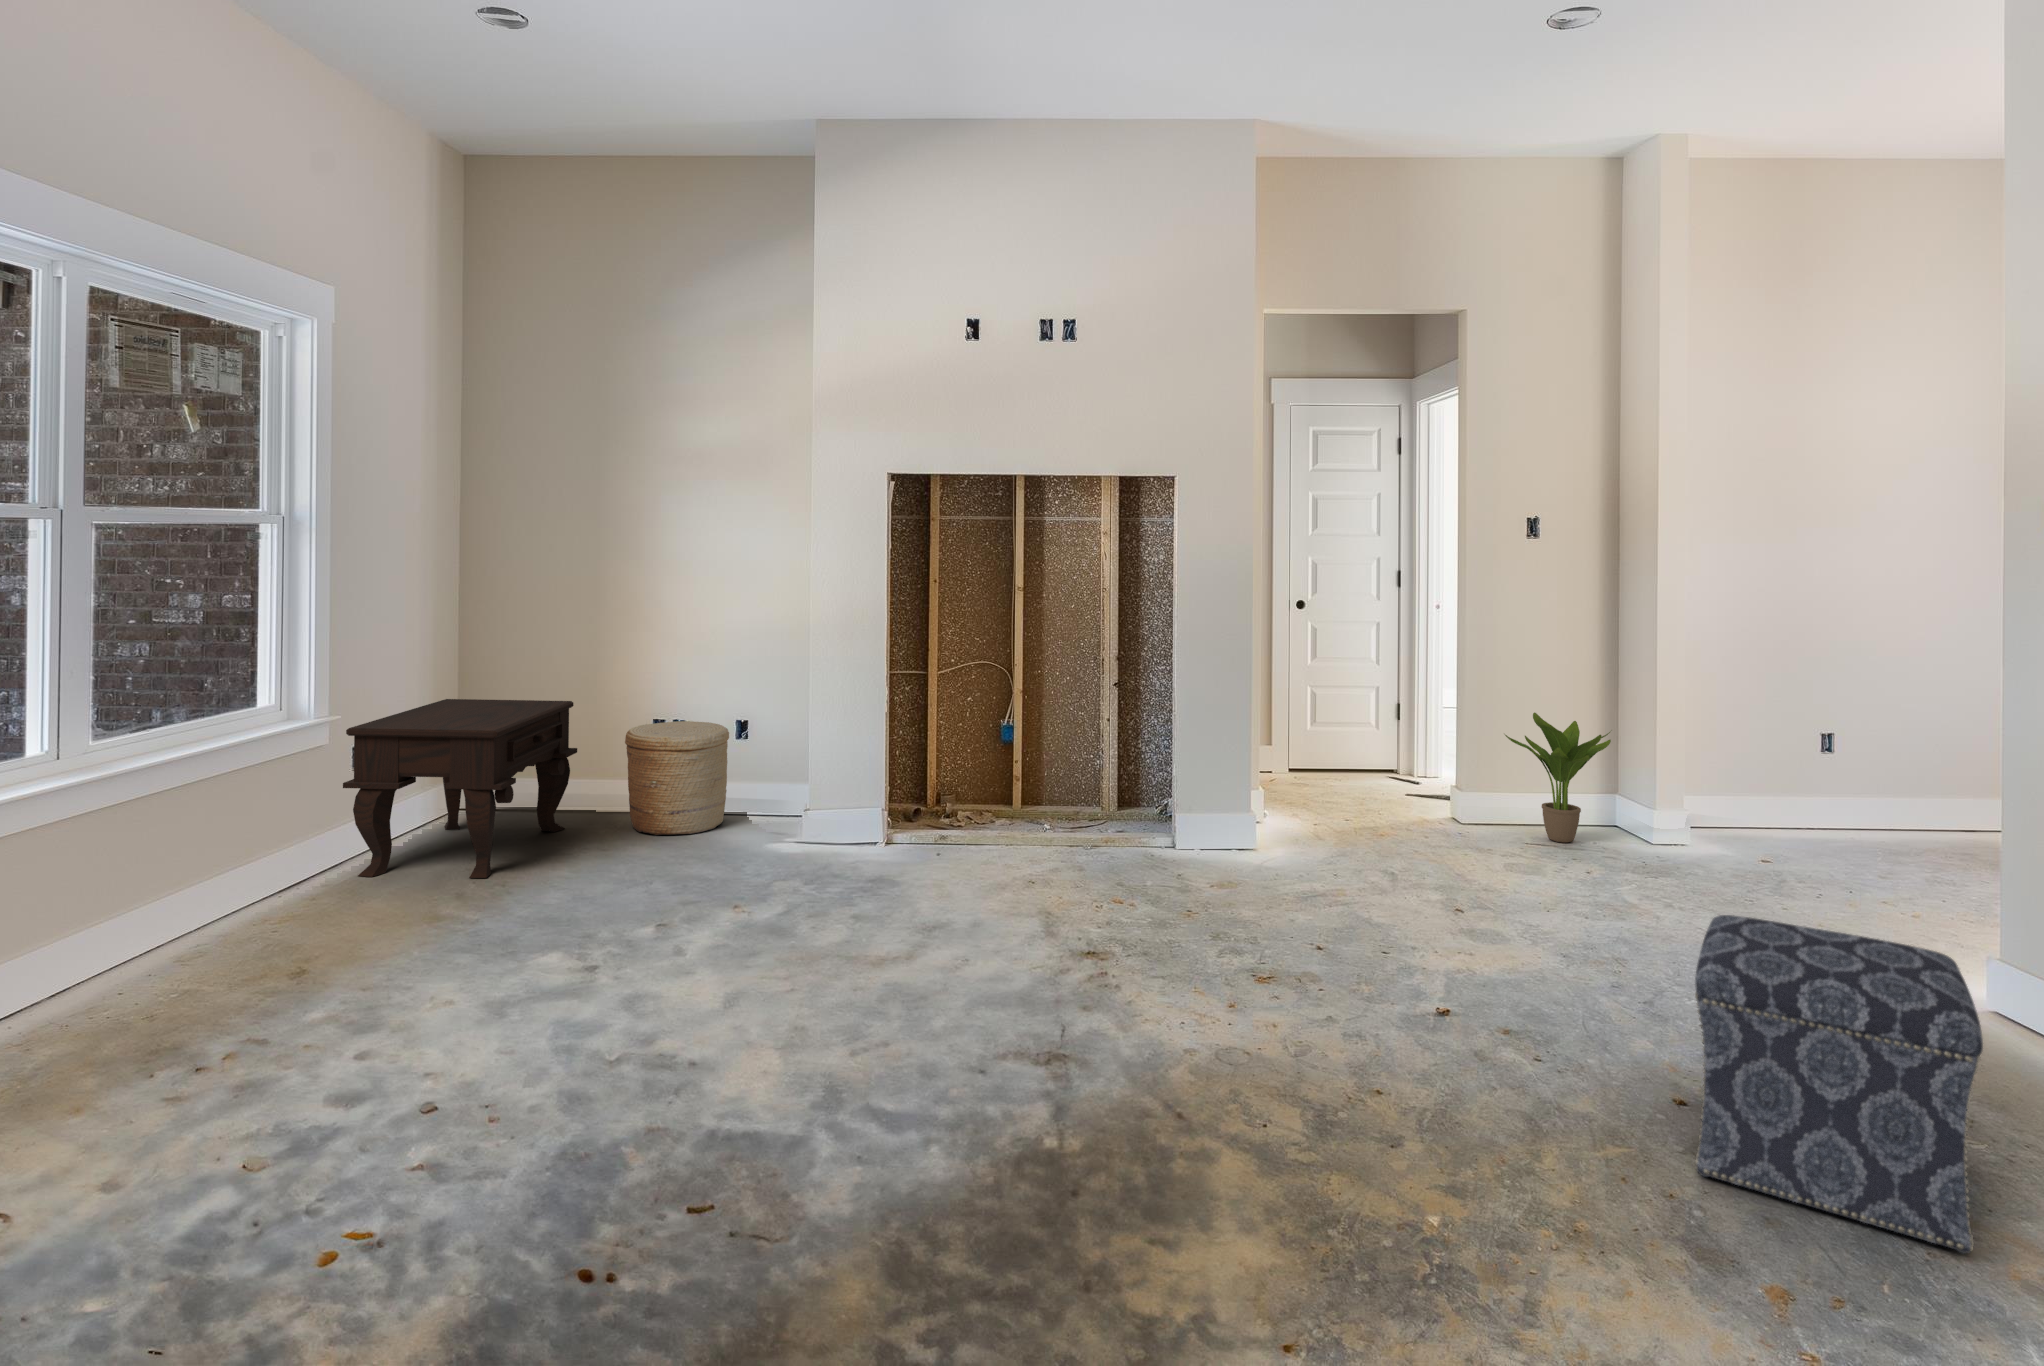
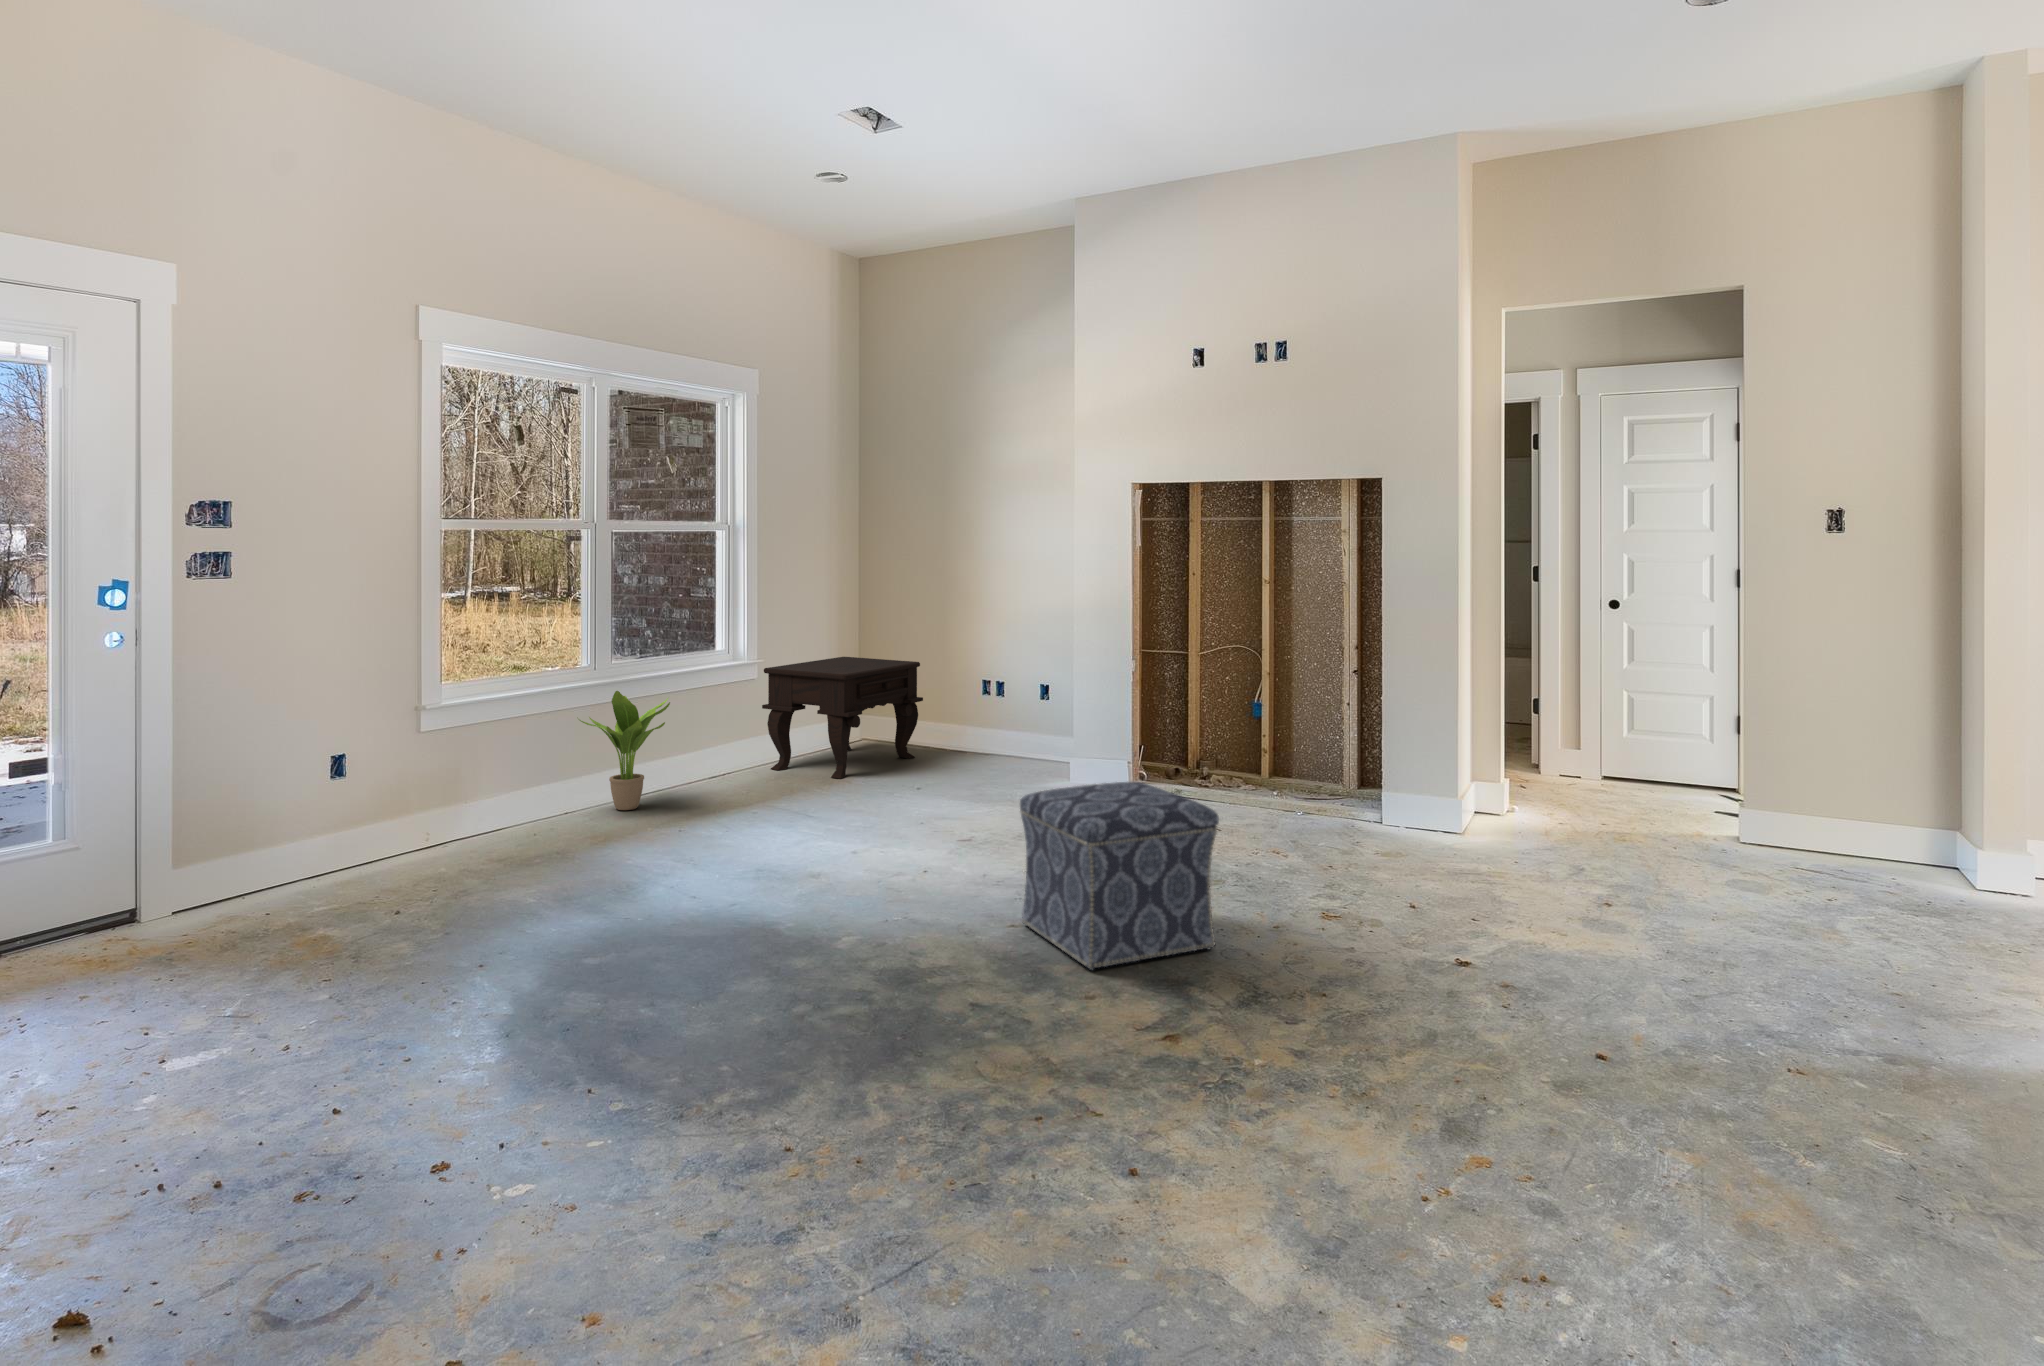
potted plant: present [1505,713,1611,843] -> present [580,691,670,810]
woven basket: present [625,721,729,835] -> none [953,684,1031,769]
ottoman: present [1695,915,1983,1253] -> present [1020,782,1219,970]

